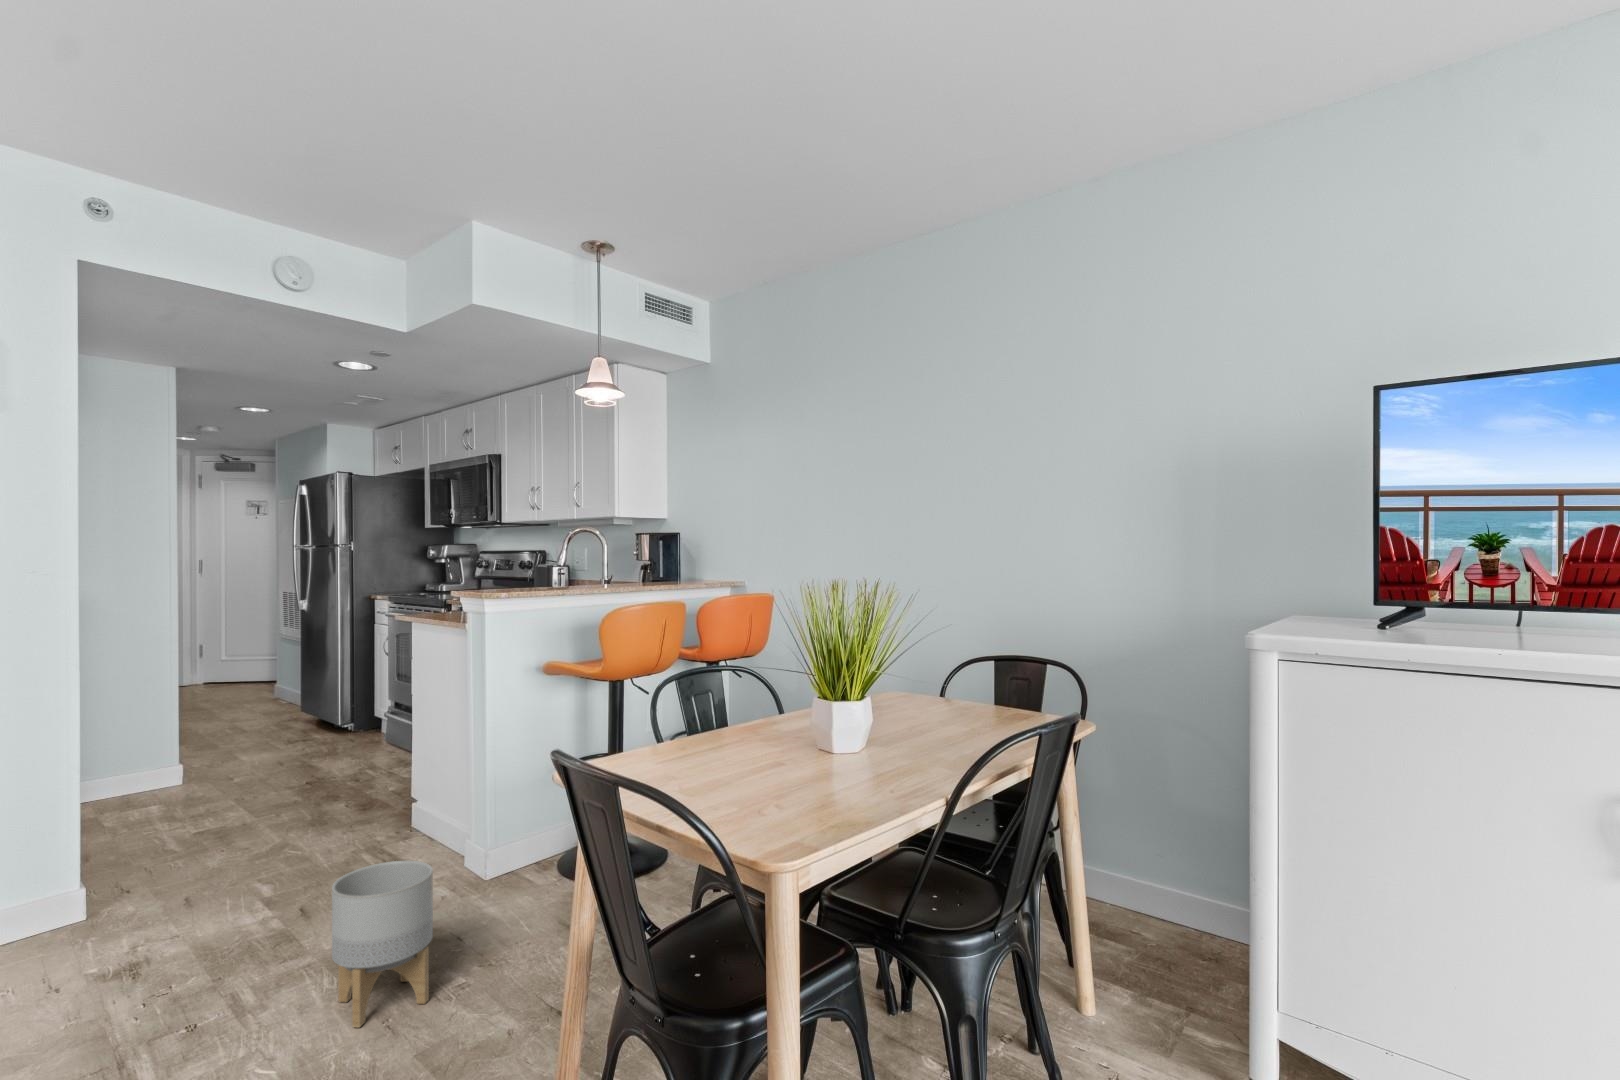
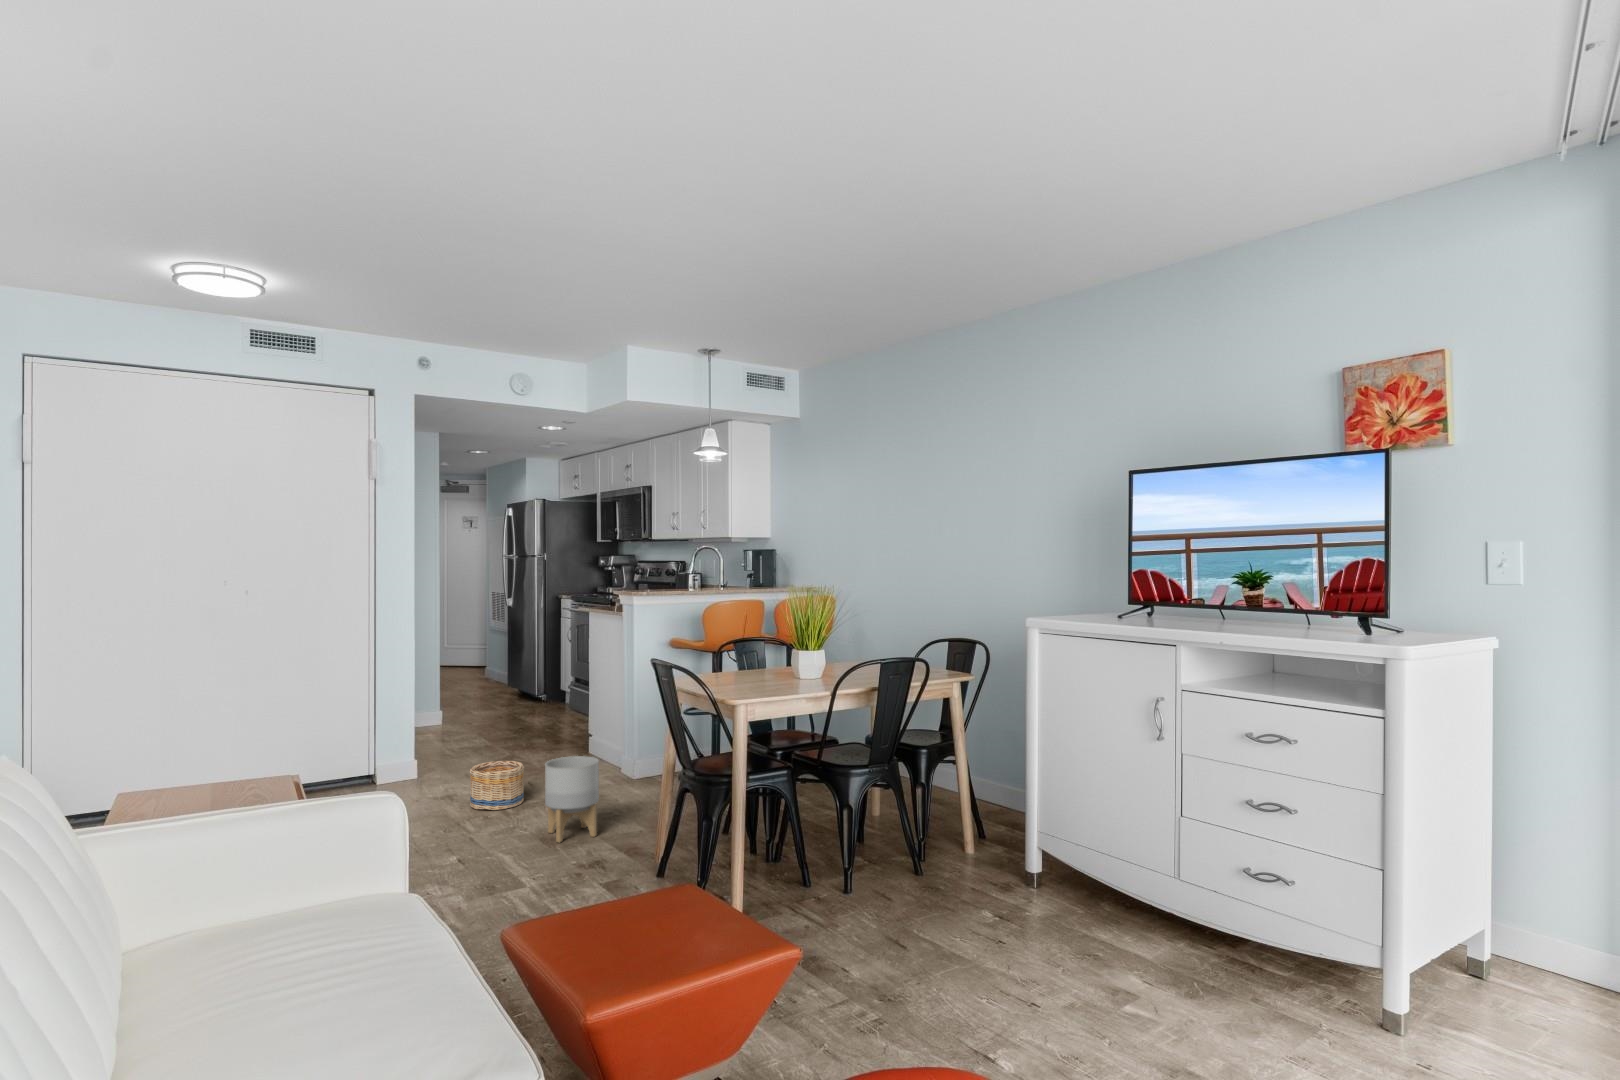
basket: none [200,859,303,954] -> present [469,761,525,810]

